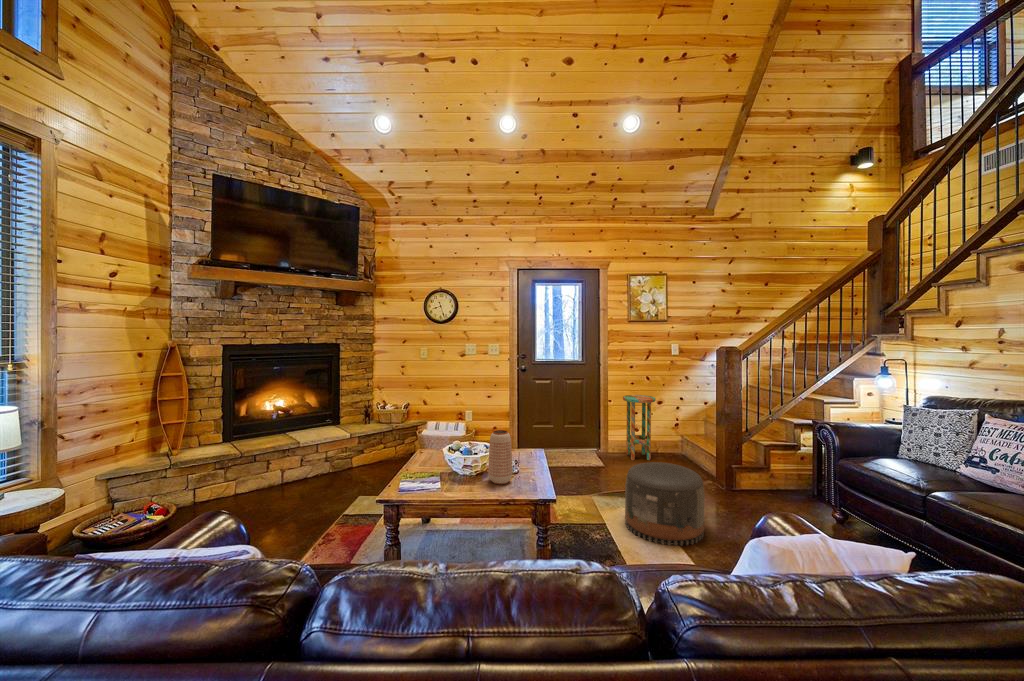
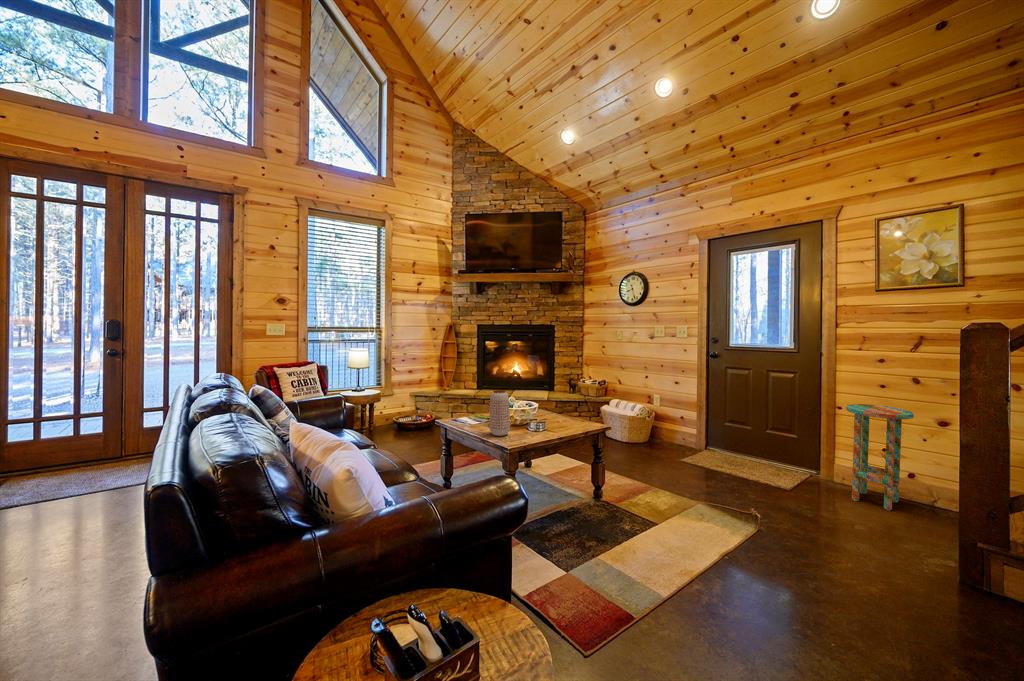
pouf: present [625,462,705,546] -> none [653,473,767,599]

